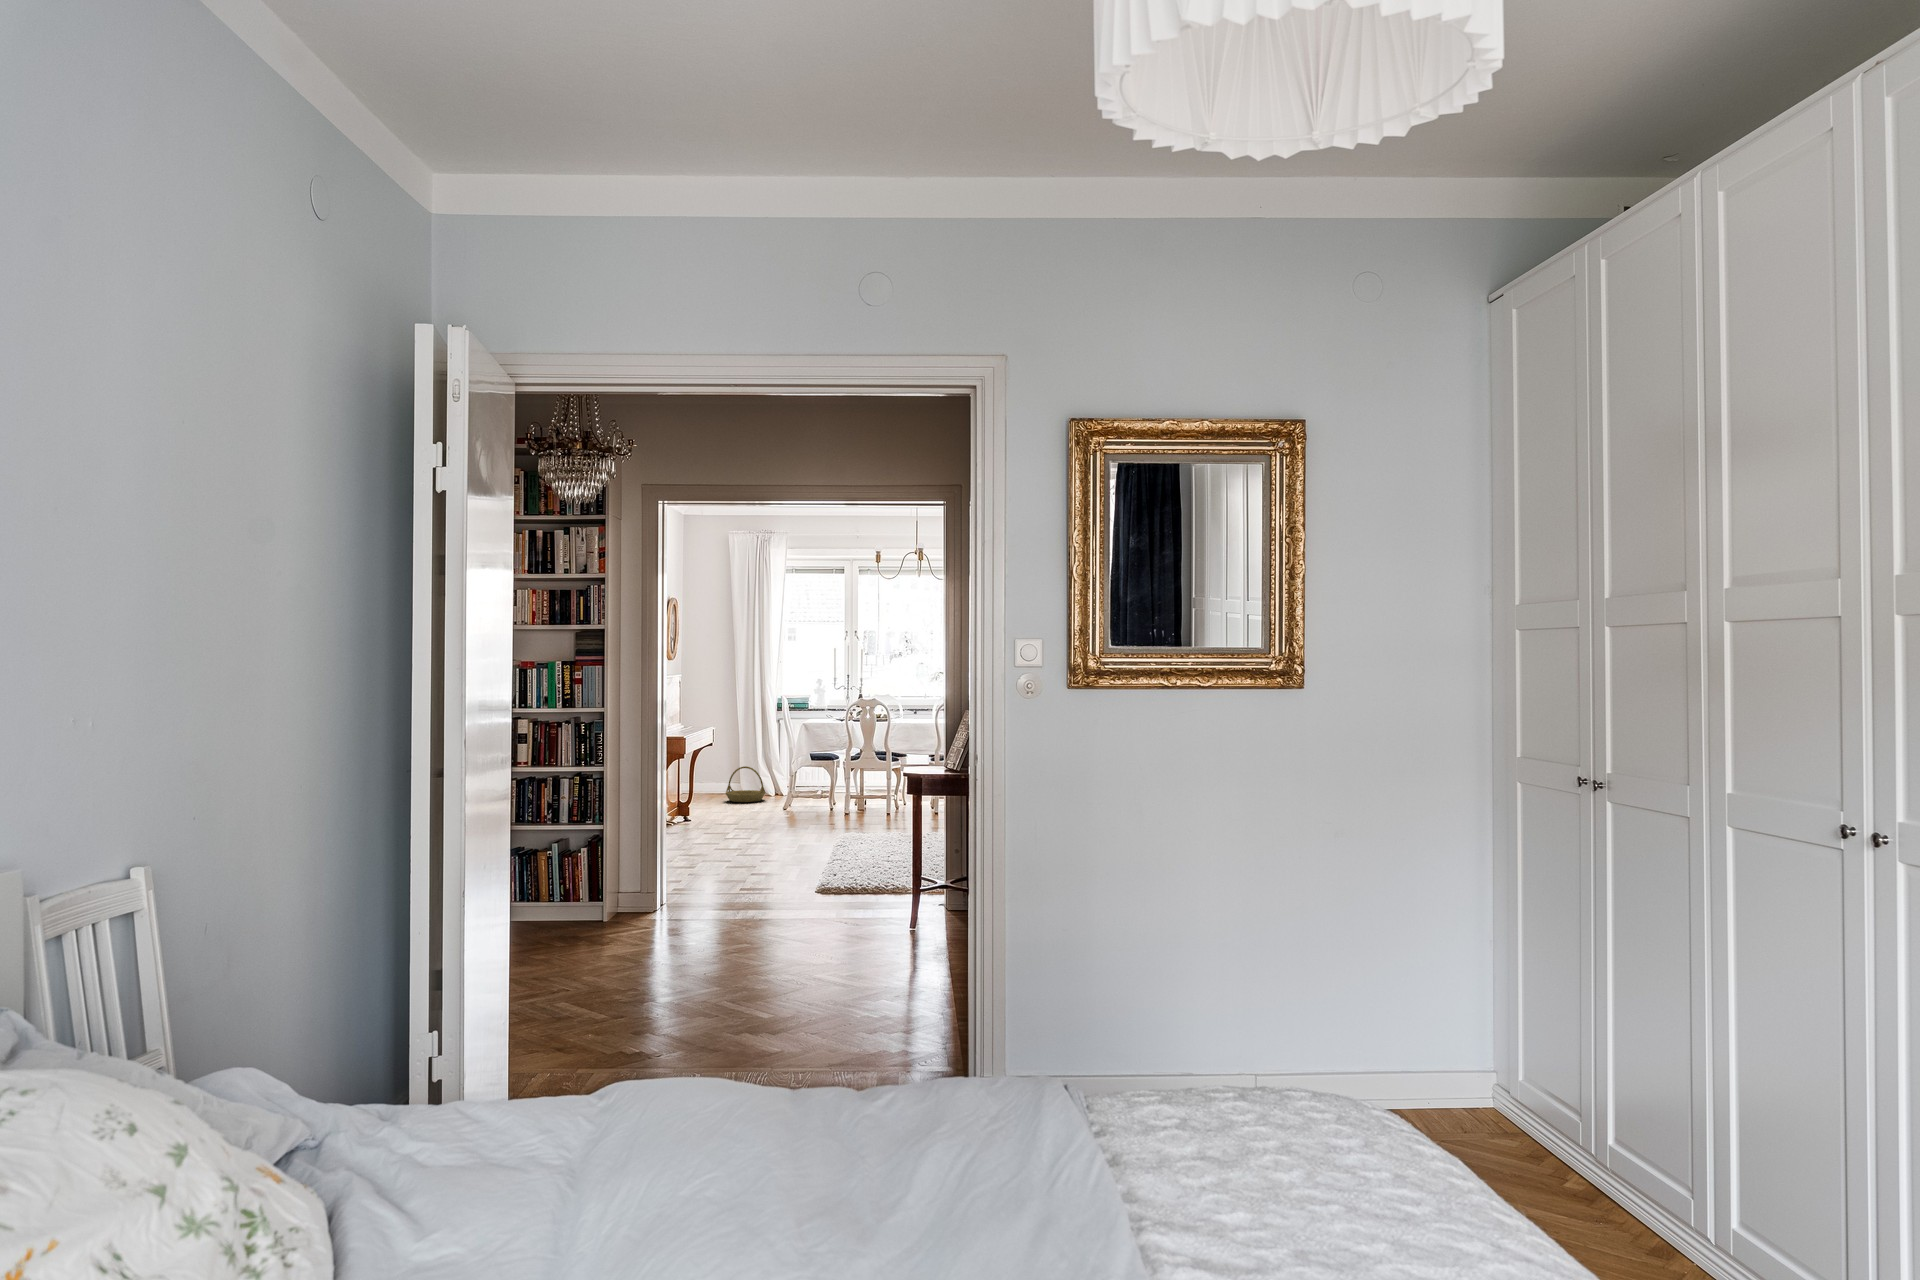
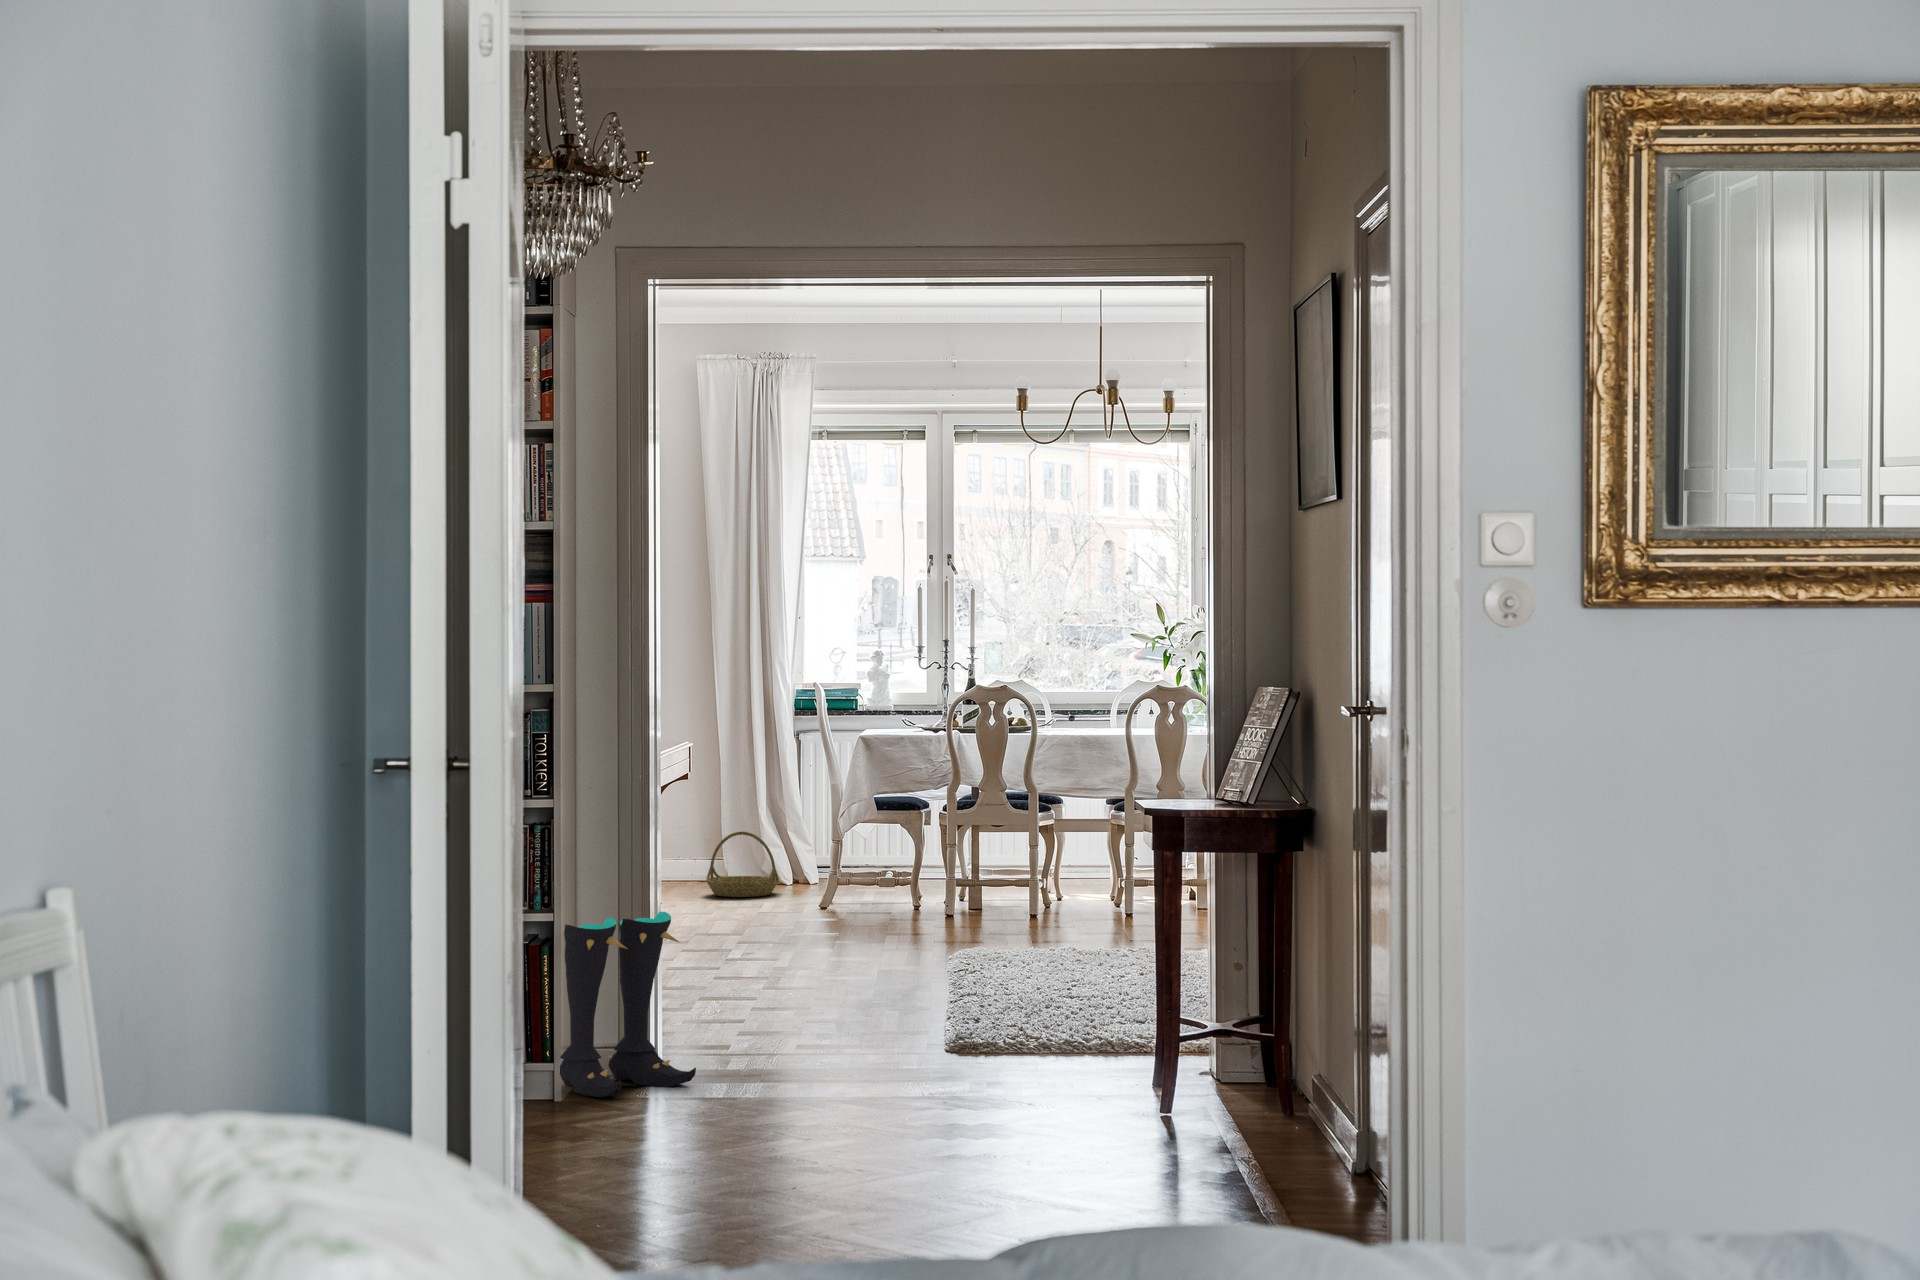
boots: none [604,822,677,924] -> present [560,912,696,1097]

